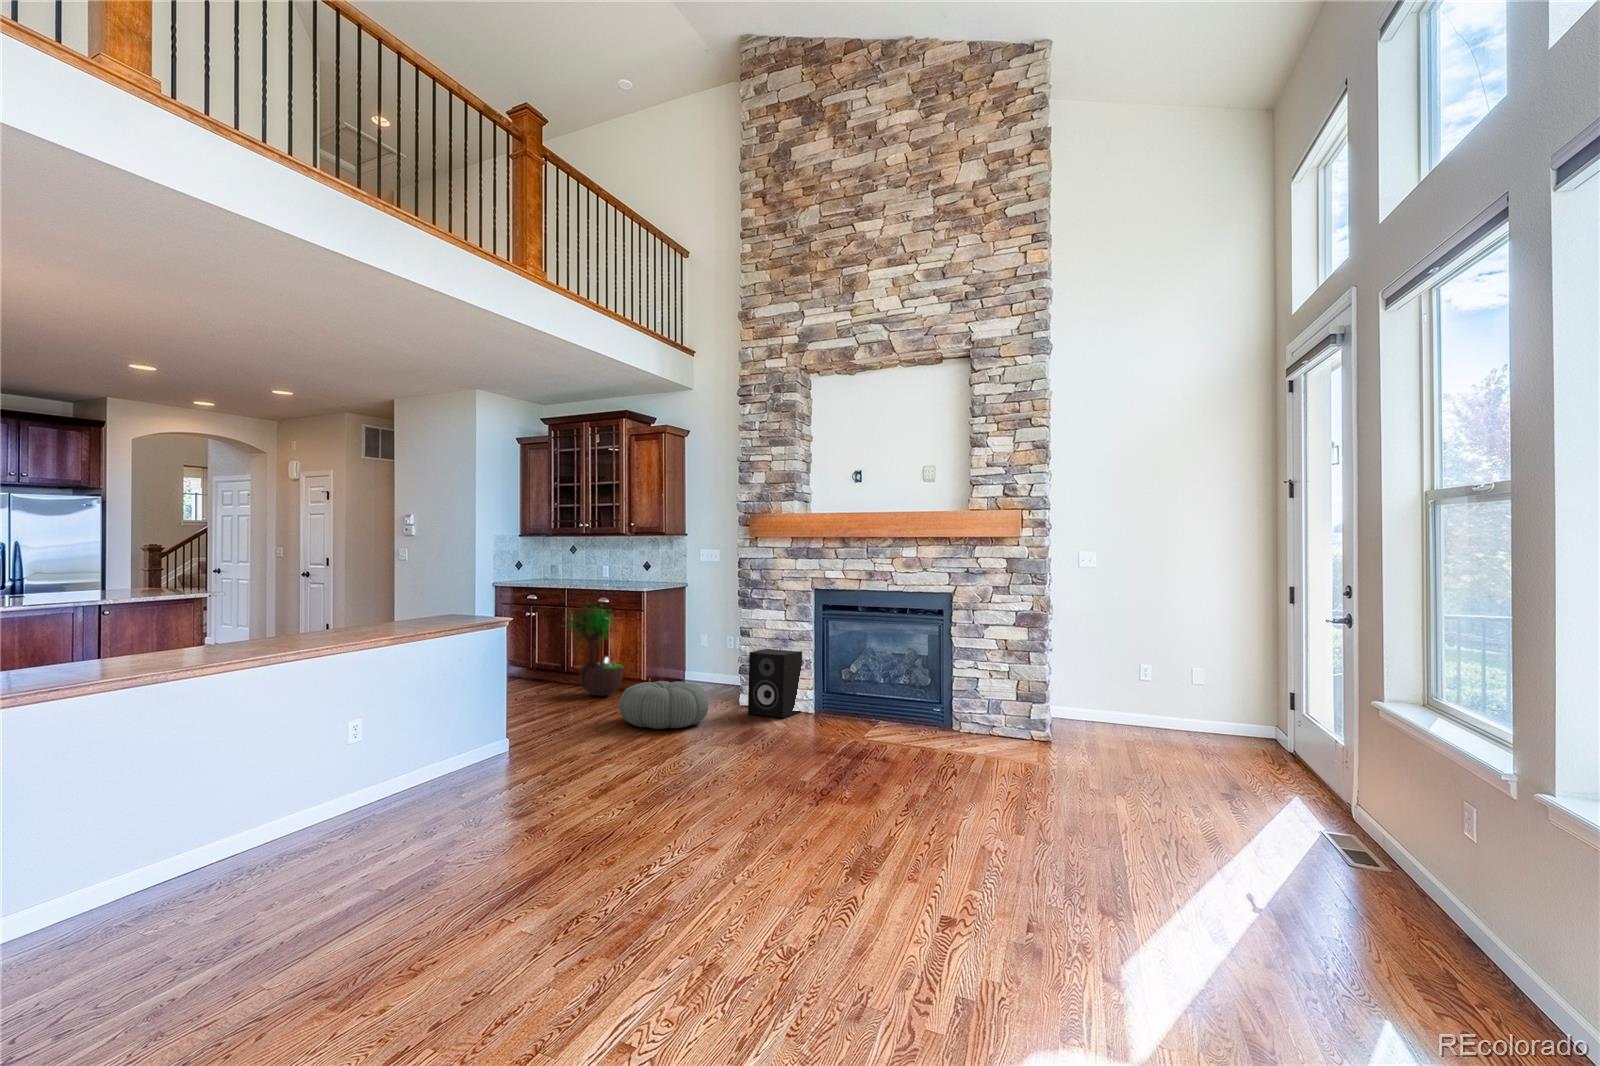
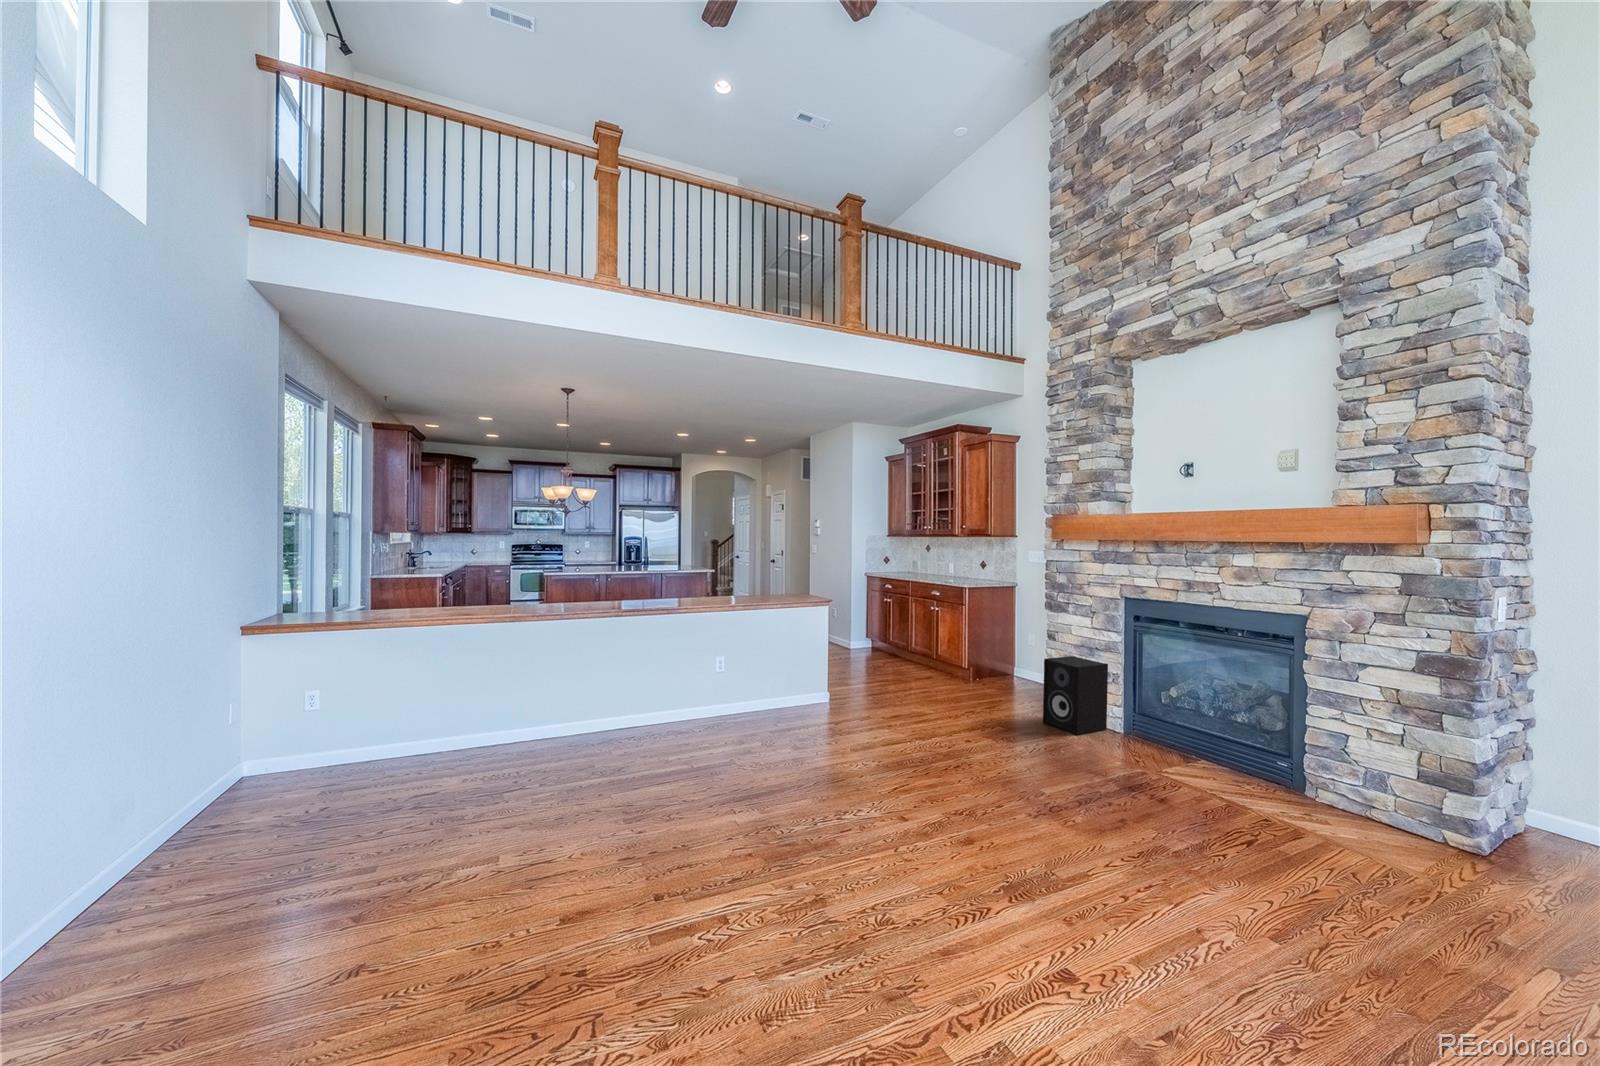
potted tree: present [563,604,623,696] -> none [888,590,946,679]
pouf: present [619,681,708,729] -> none [907,677,994,728]

